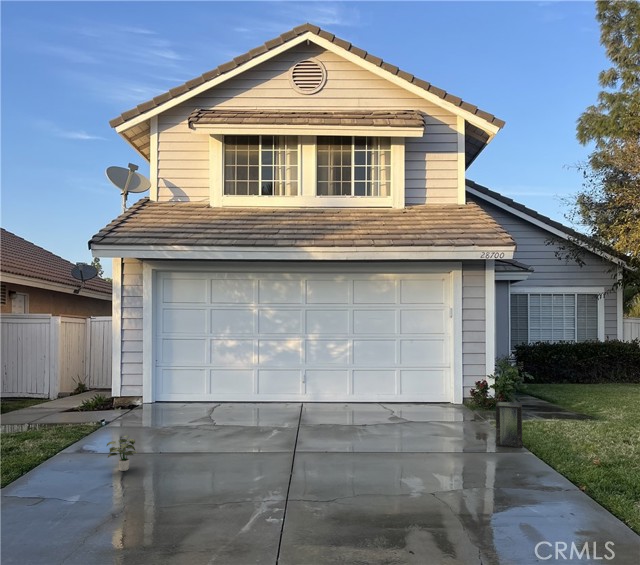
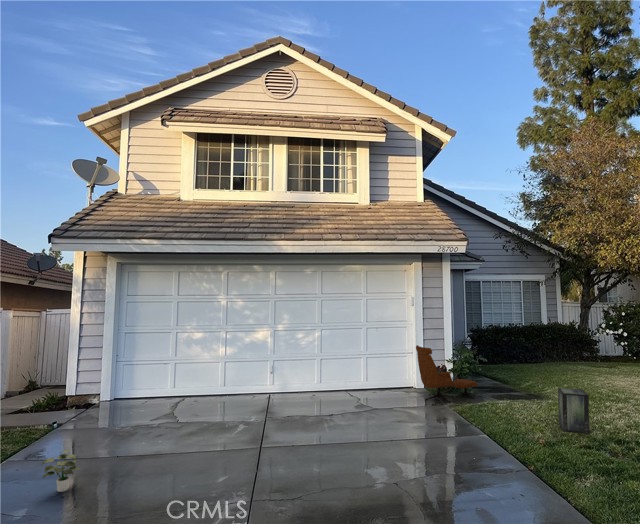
lounge chair: none [453,356,519,416] -> present [416,345,477,403]
storage box: present [496,402,522,448] -> present [558,388,589,434]

